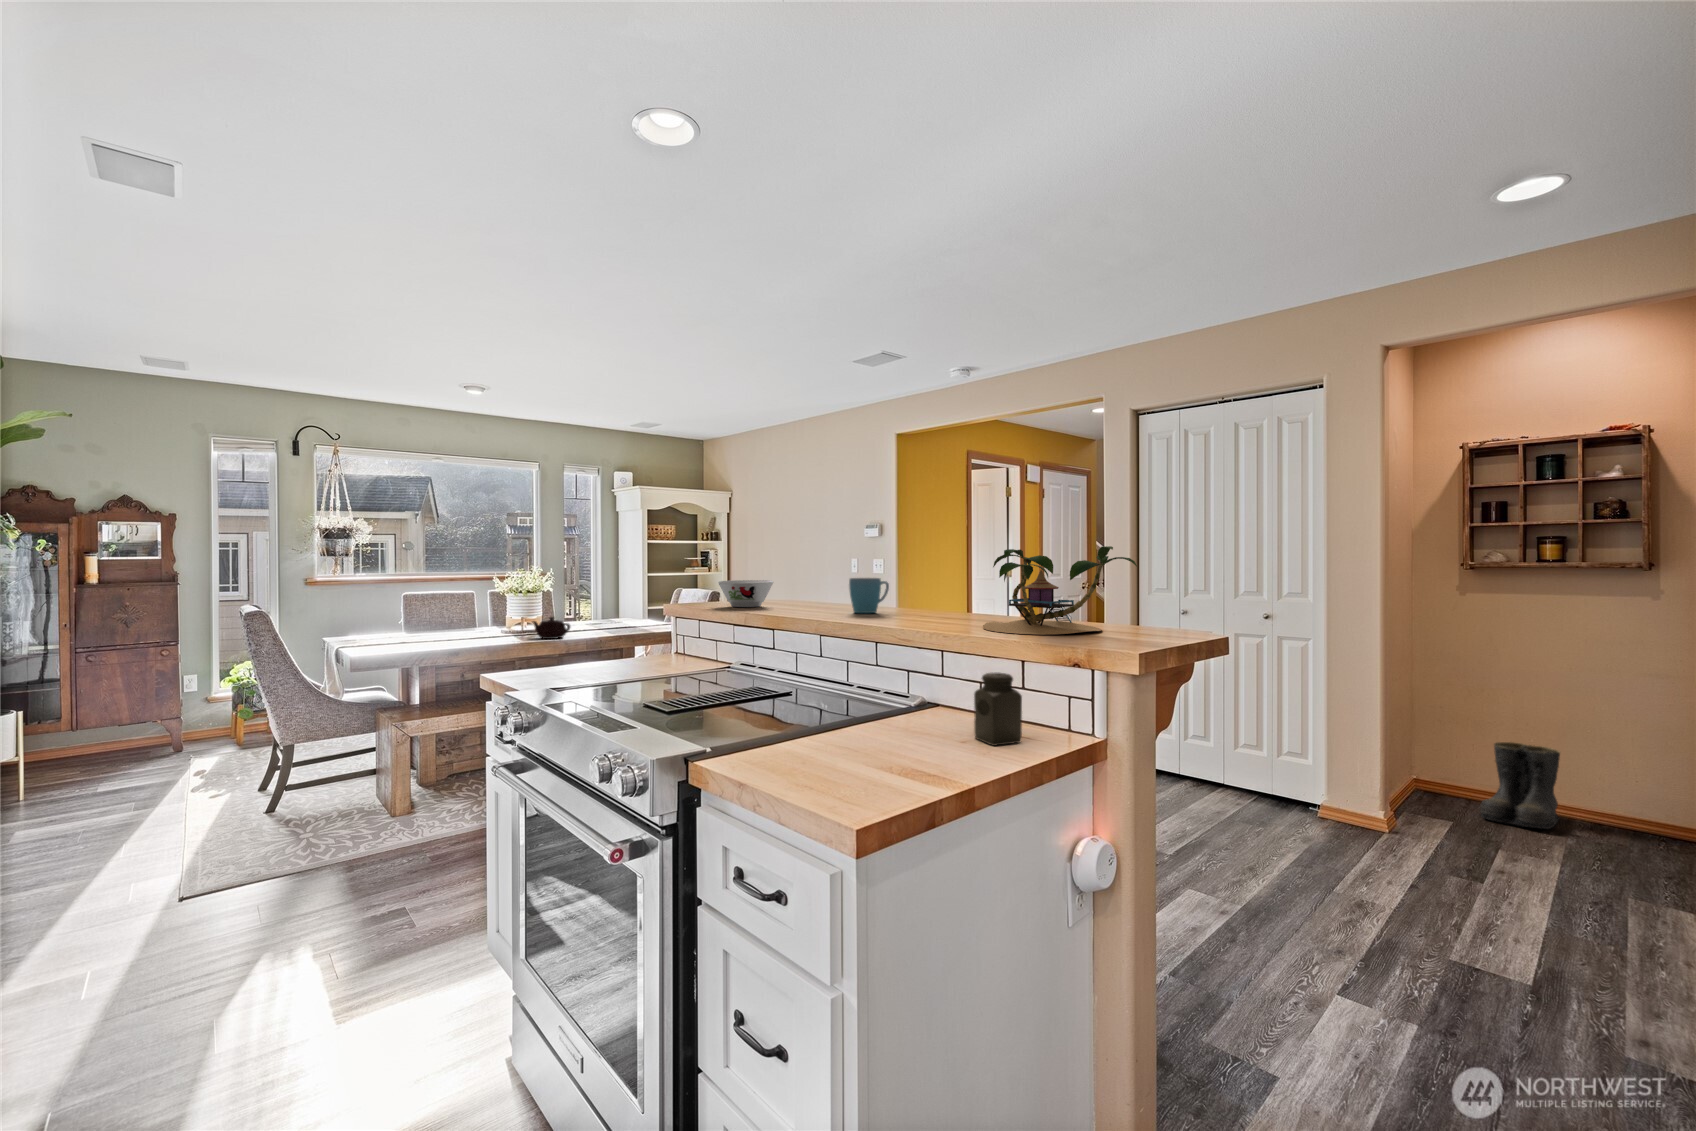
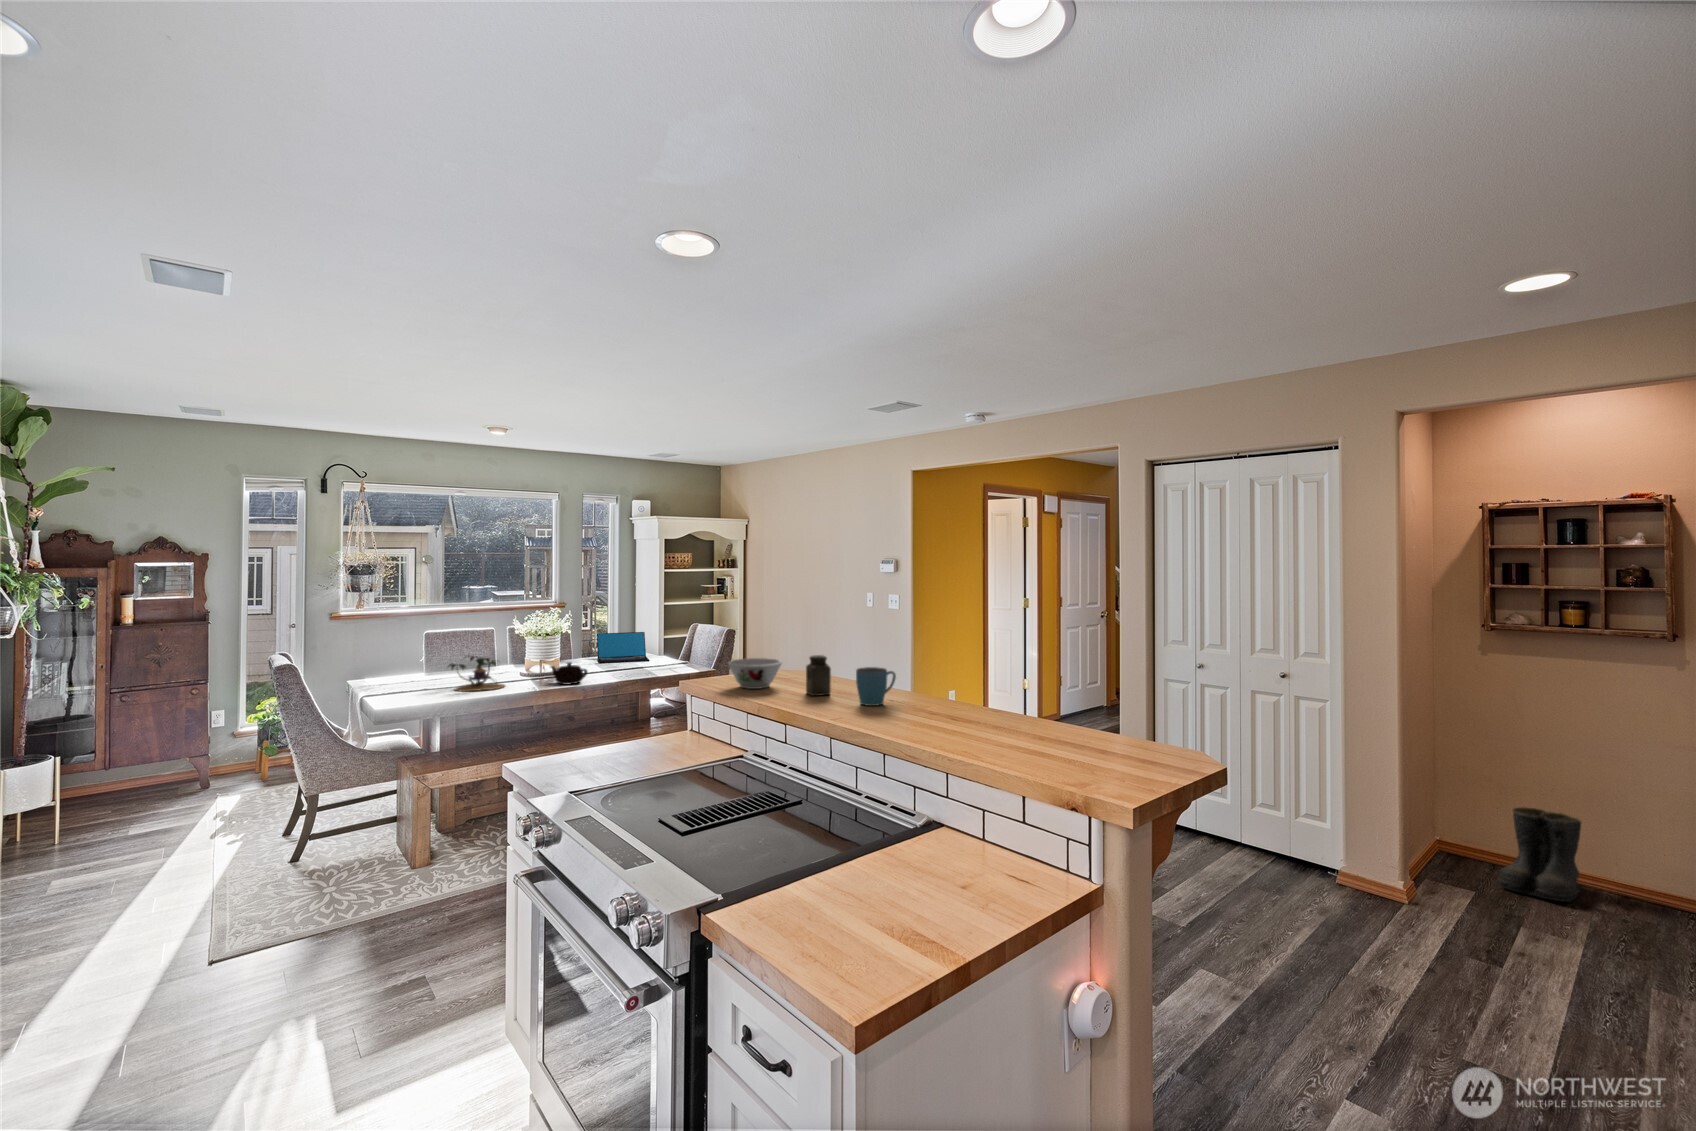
plant: present [983,546,1137,634] -> present [449,656,505,692]
laptop: none [579,596,633,626] -> present [597,632,649,664]
salt shaker: present [974,673,1022,746] -> present [806,655,831,696]

